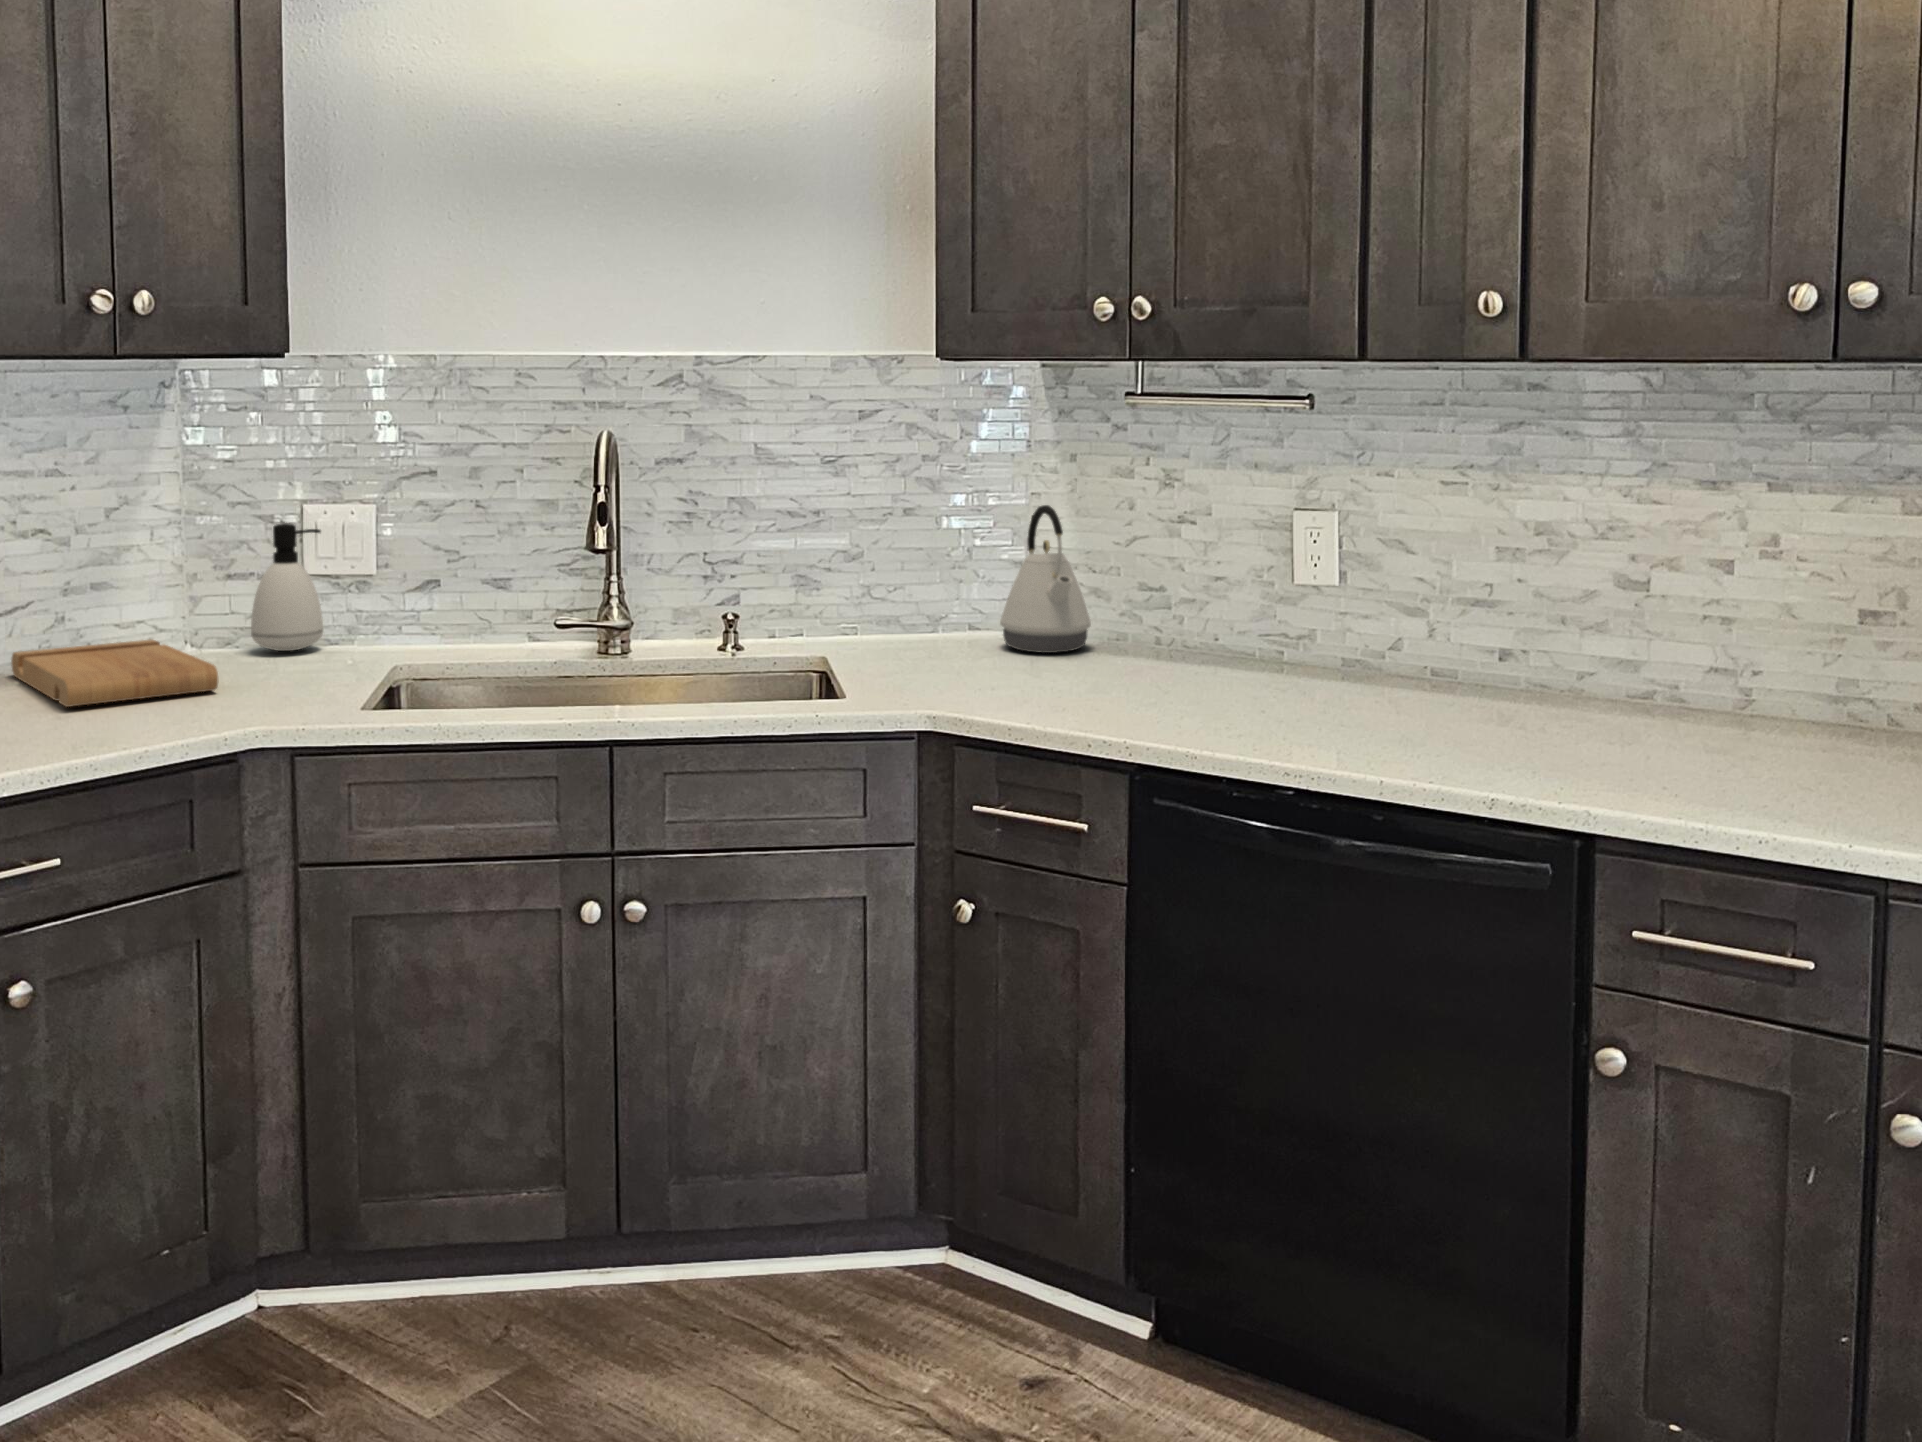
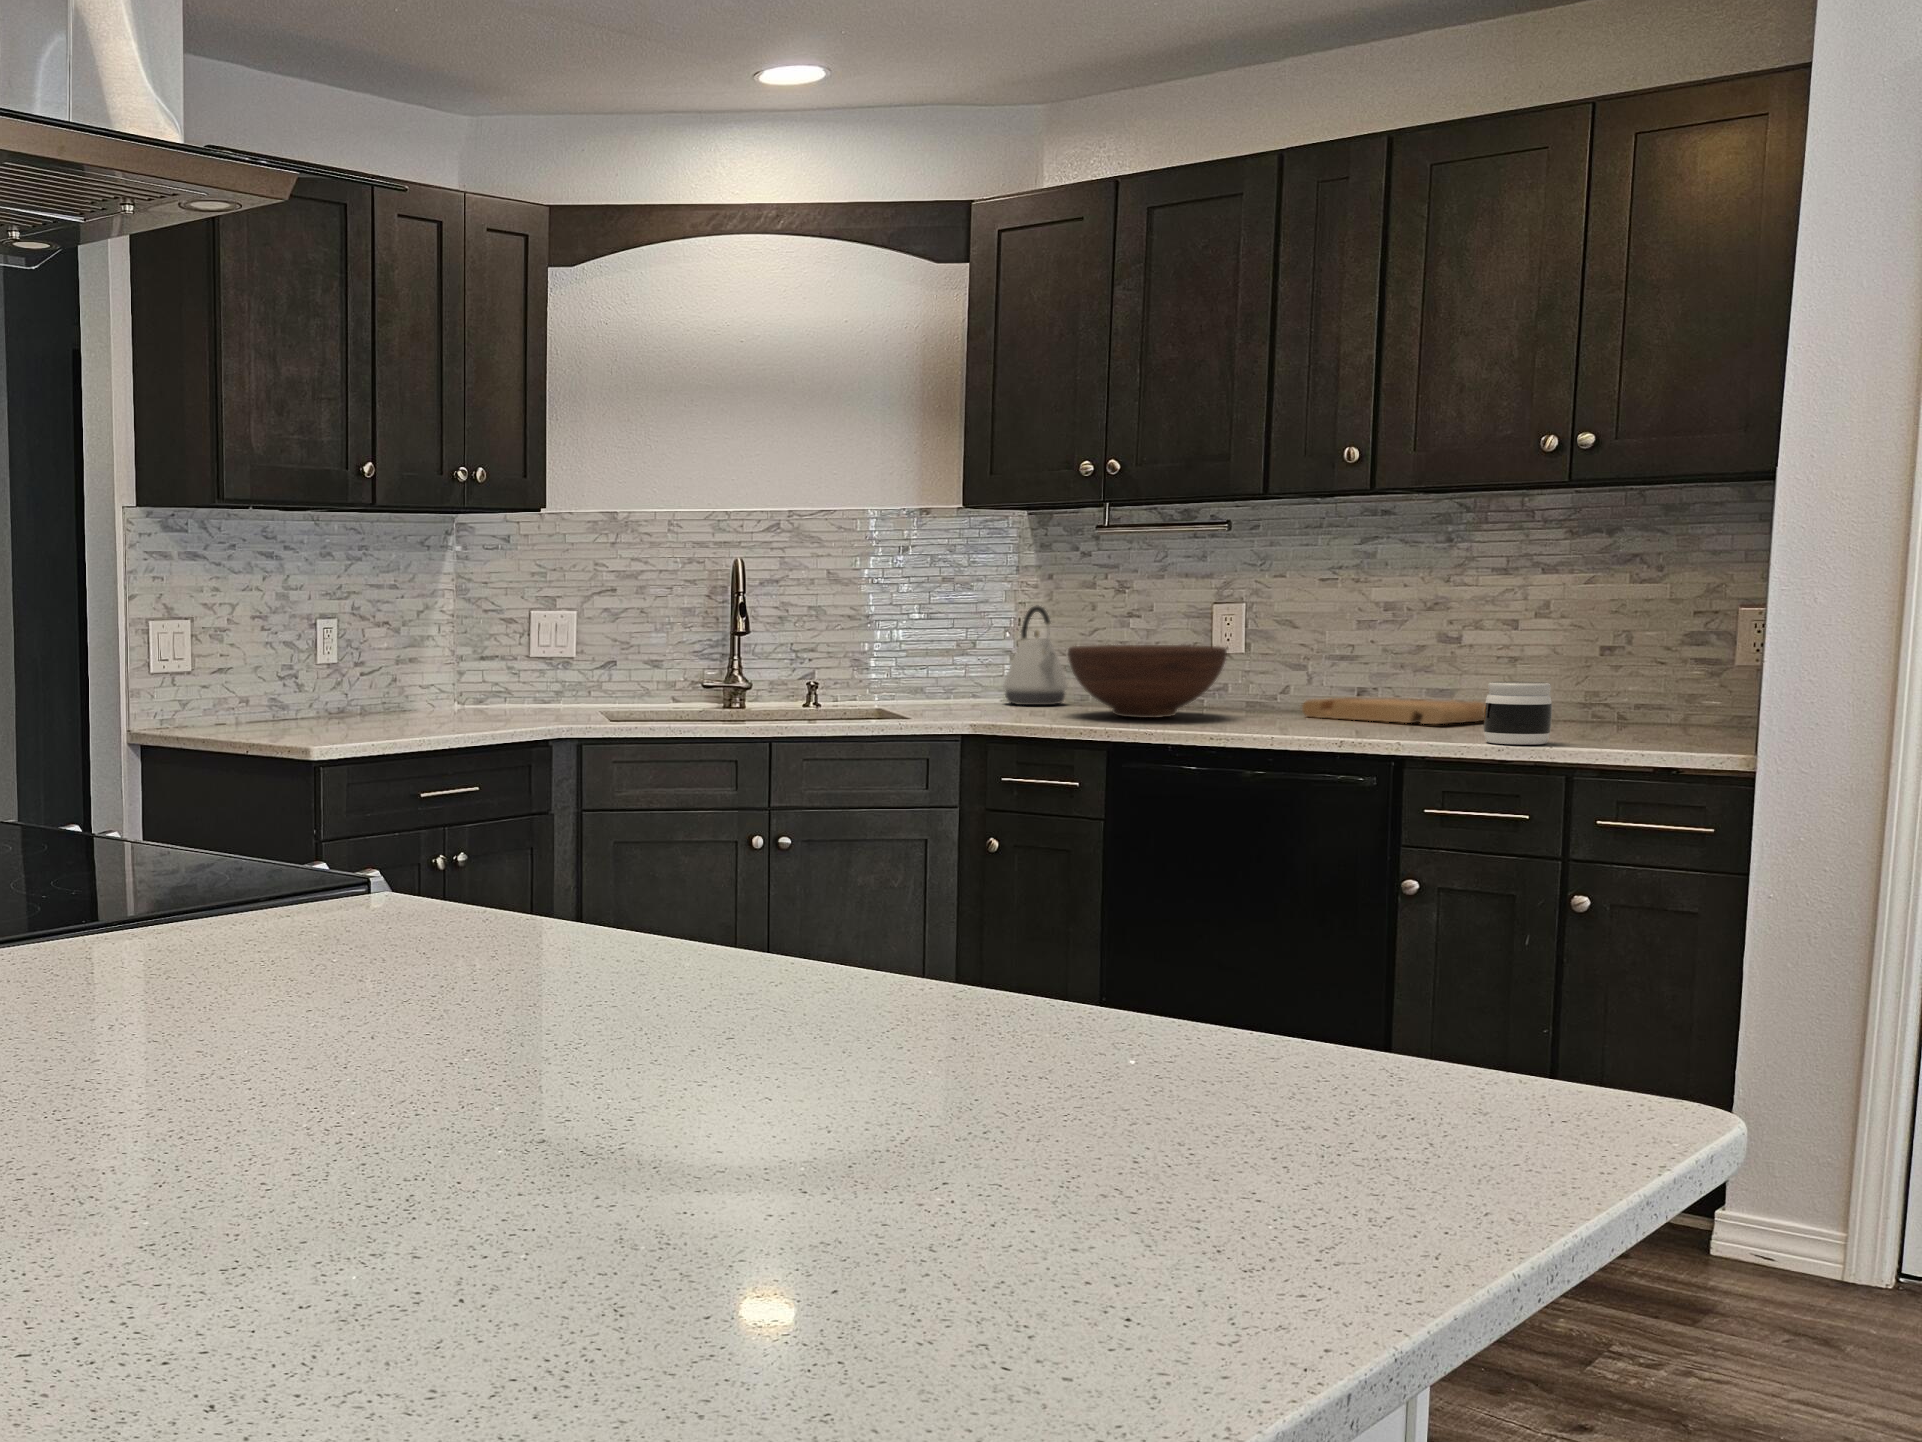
soap dispenser: present [251,523,323,651] -> none [500,622,546,705]
fruit bowl: none [1077,574,1310,699] -> present [1068,645,1227,718]
cutting board: present [11,640,218,707] -> present [1302,698,1484,724]
jar: none [1717,691,1828,809] -> present [1483,681,1552,745]

